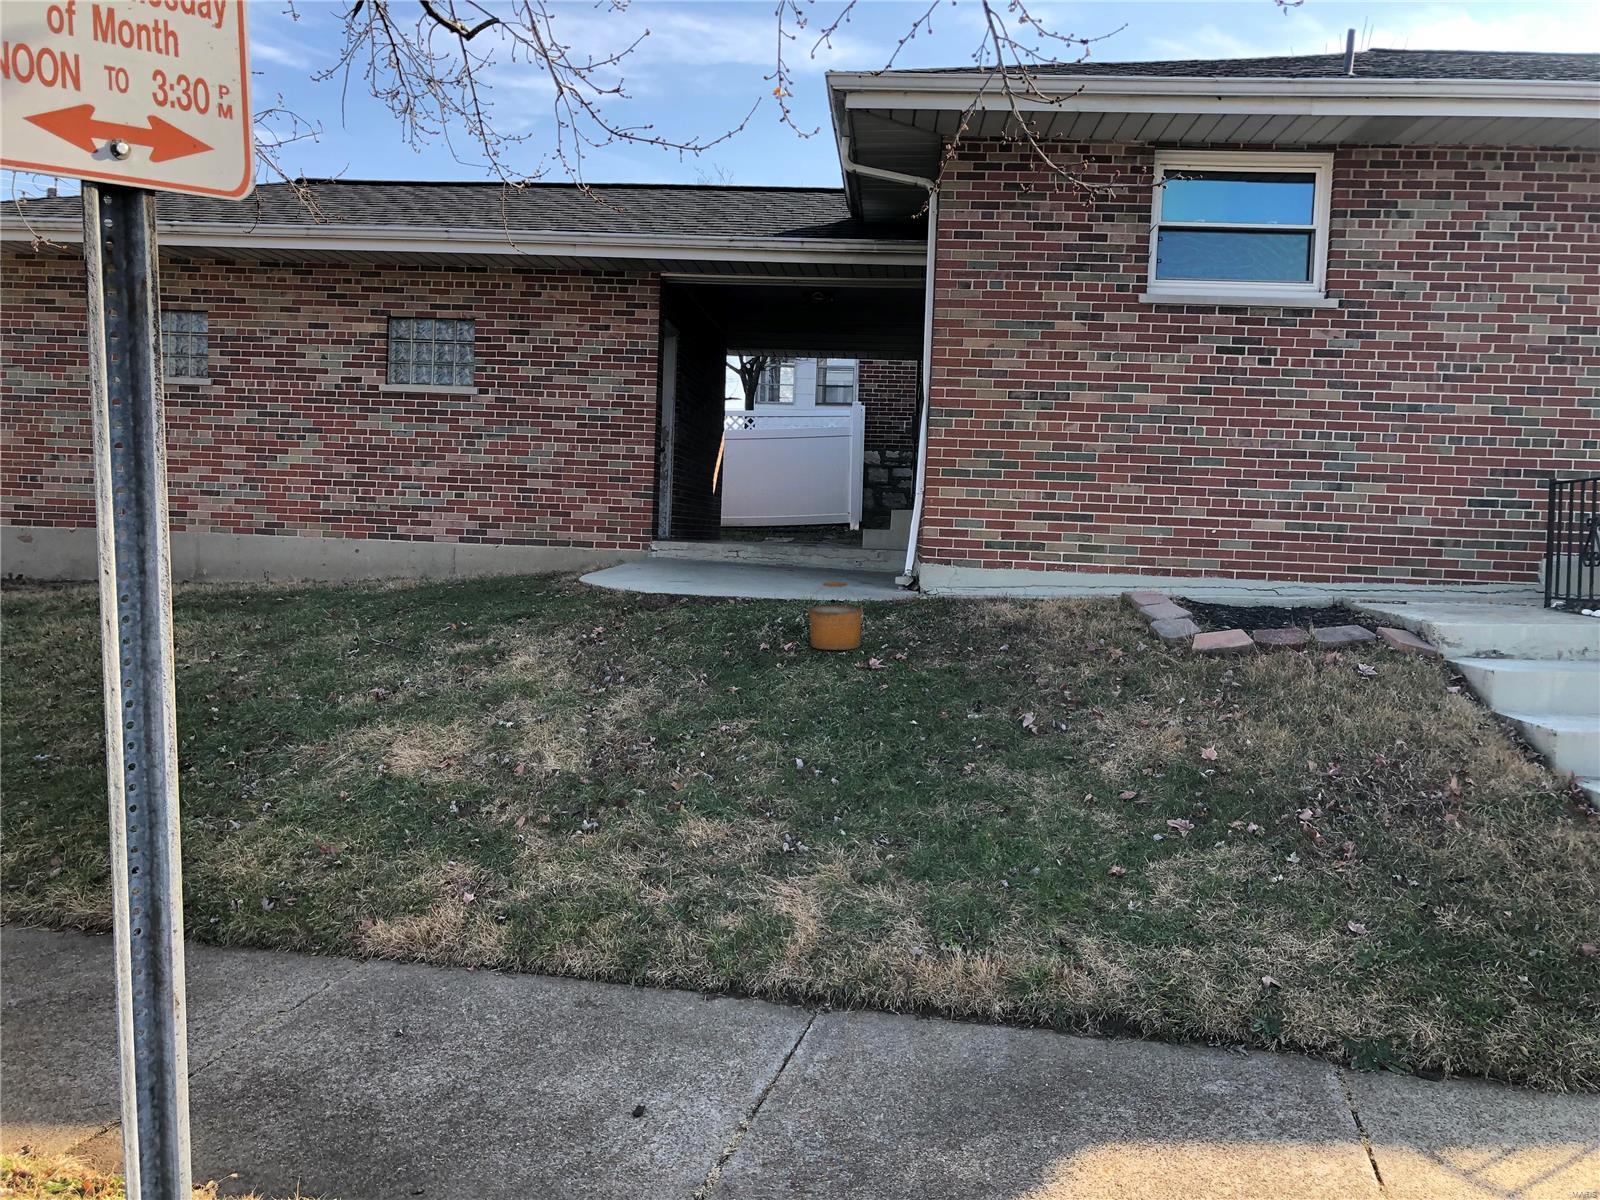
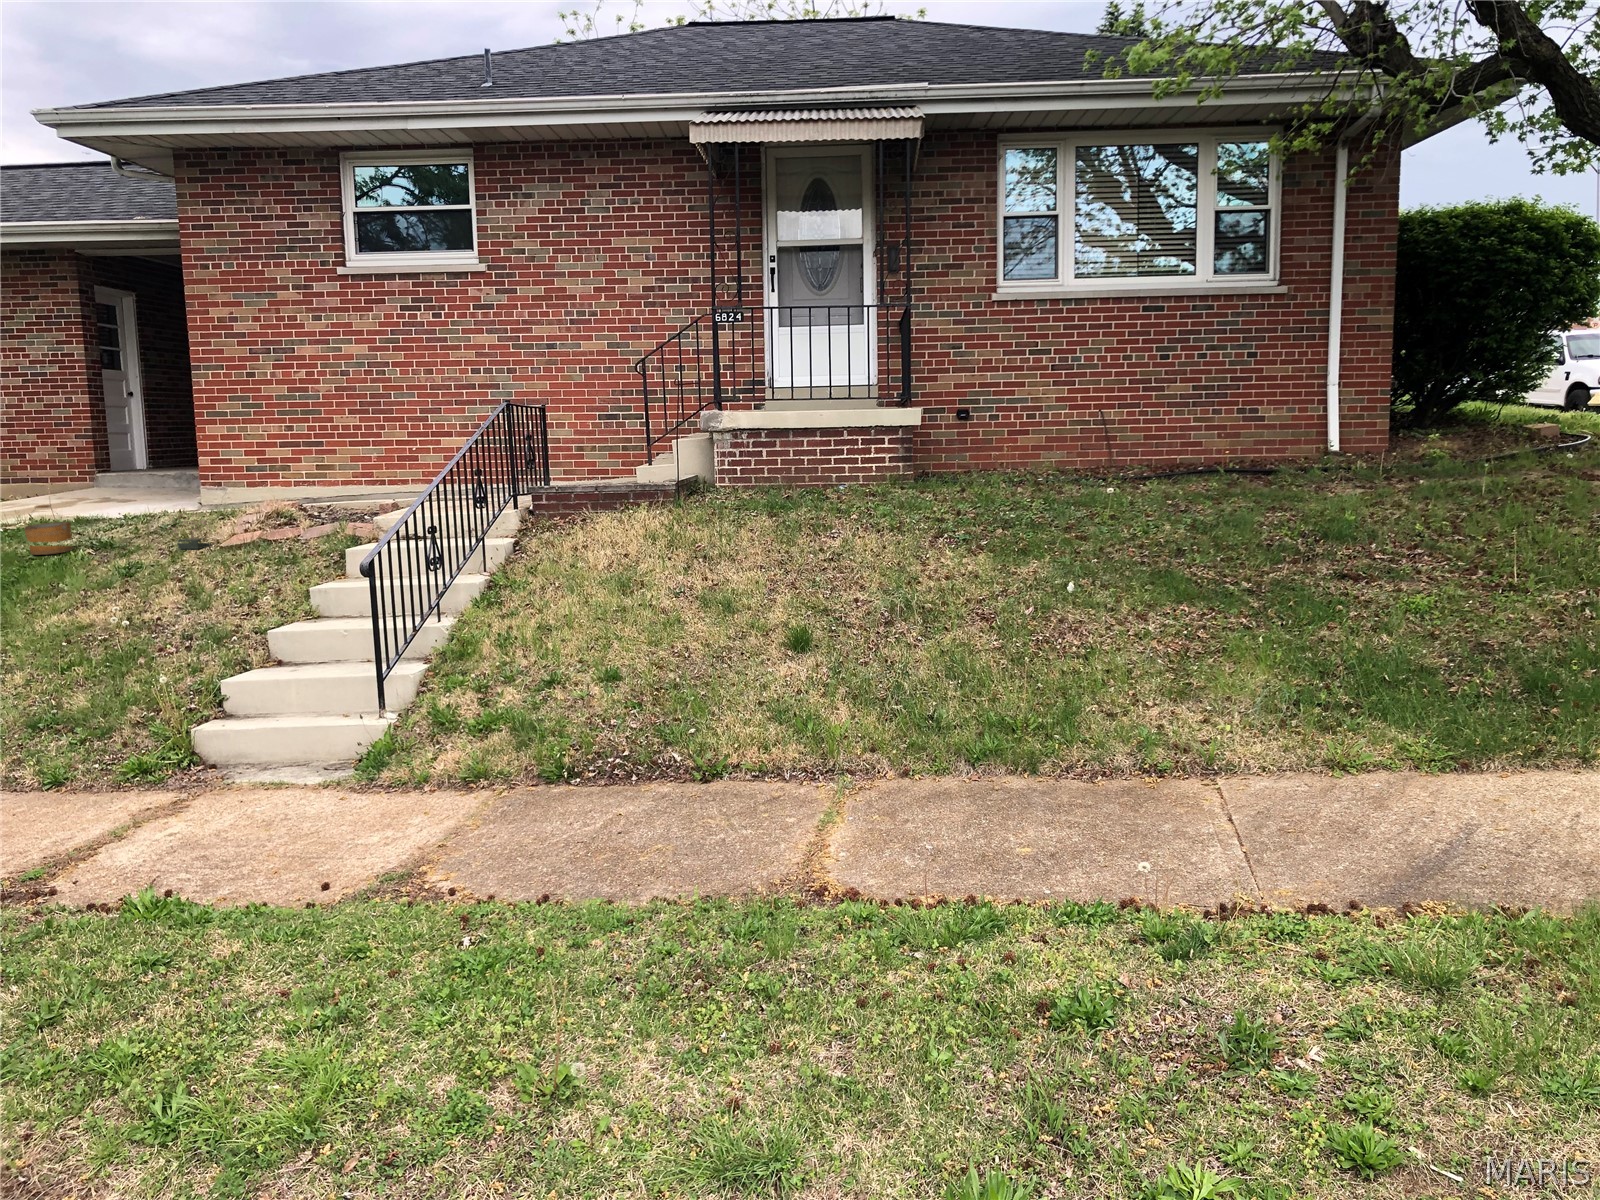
decorative plant: none [1029,603,1091,657] -> present [168,513,211,549]

